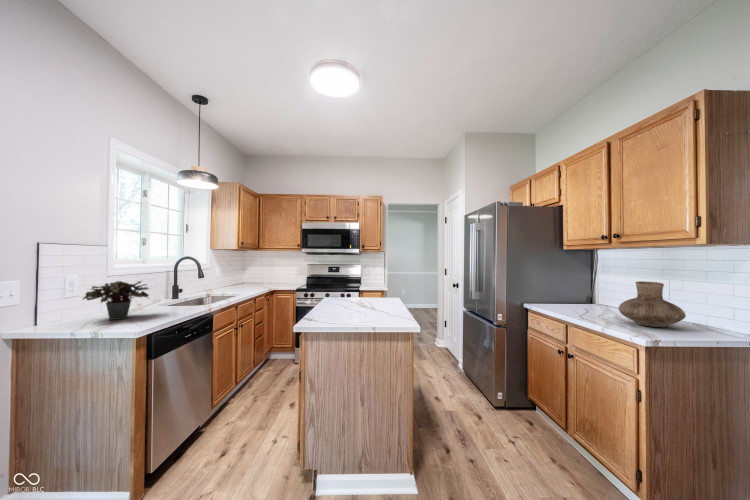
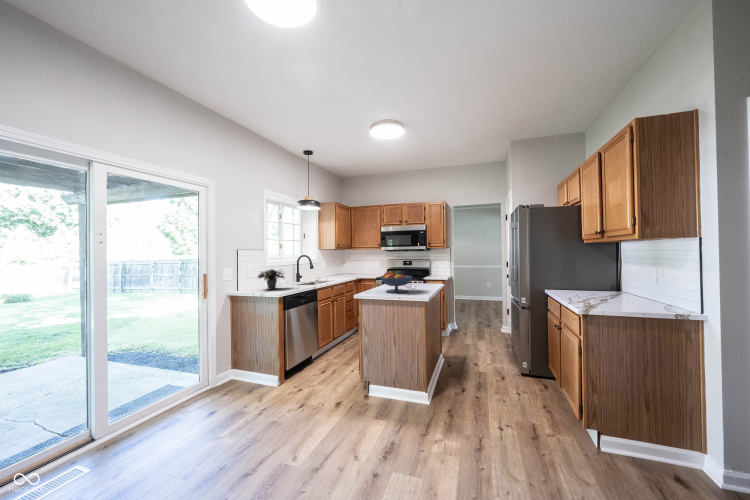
vase: present [618,281,686,327] -> none [597,270,650,307]
fruit bowl: none [333,283,382,318] -> present [381,271,412,293]

